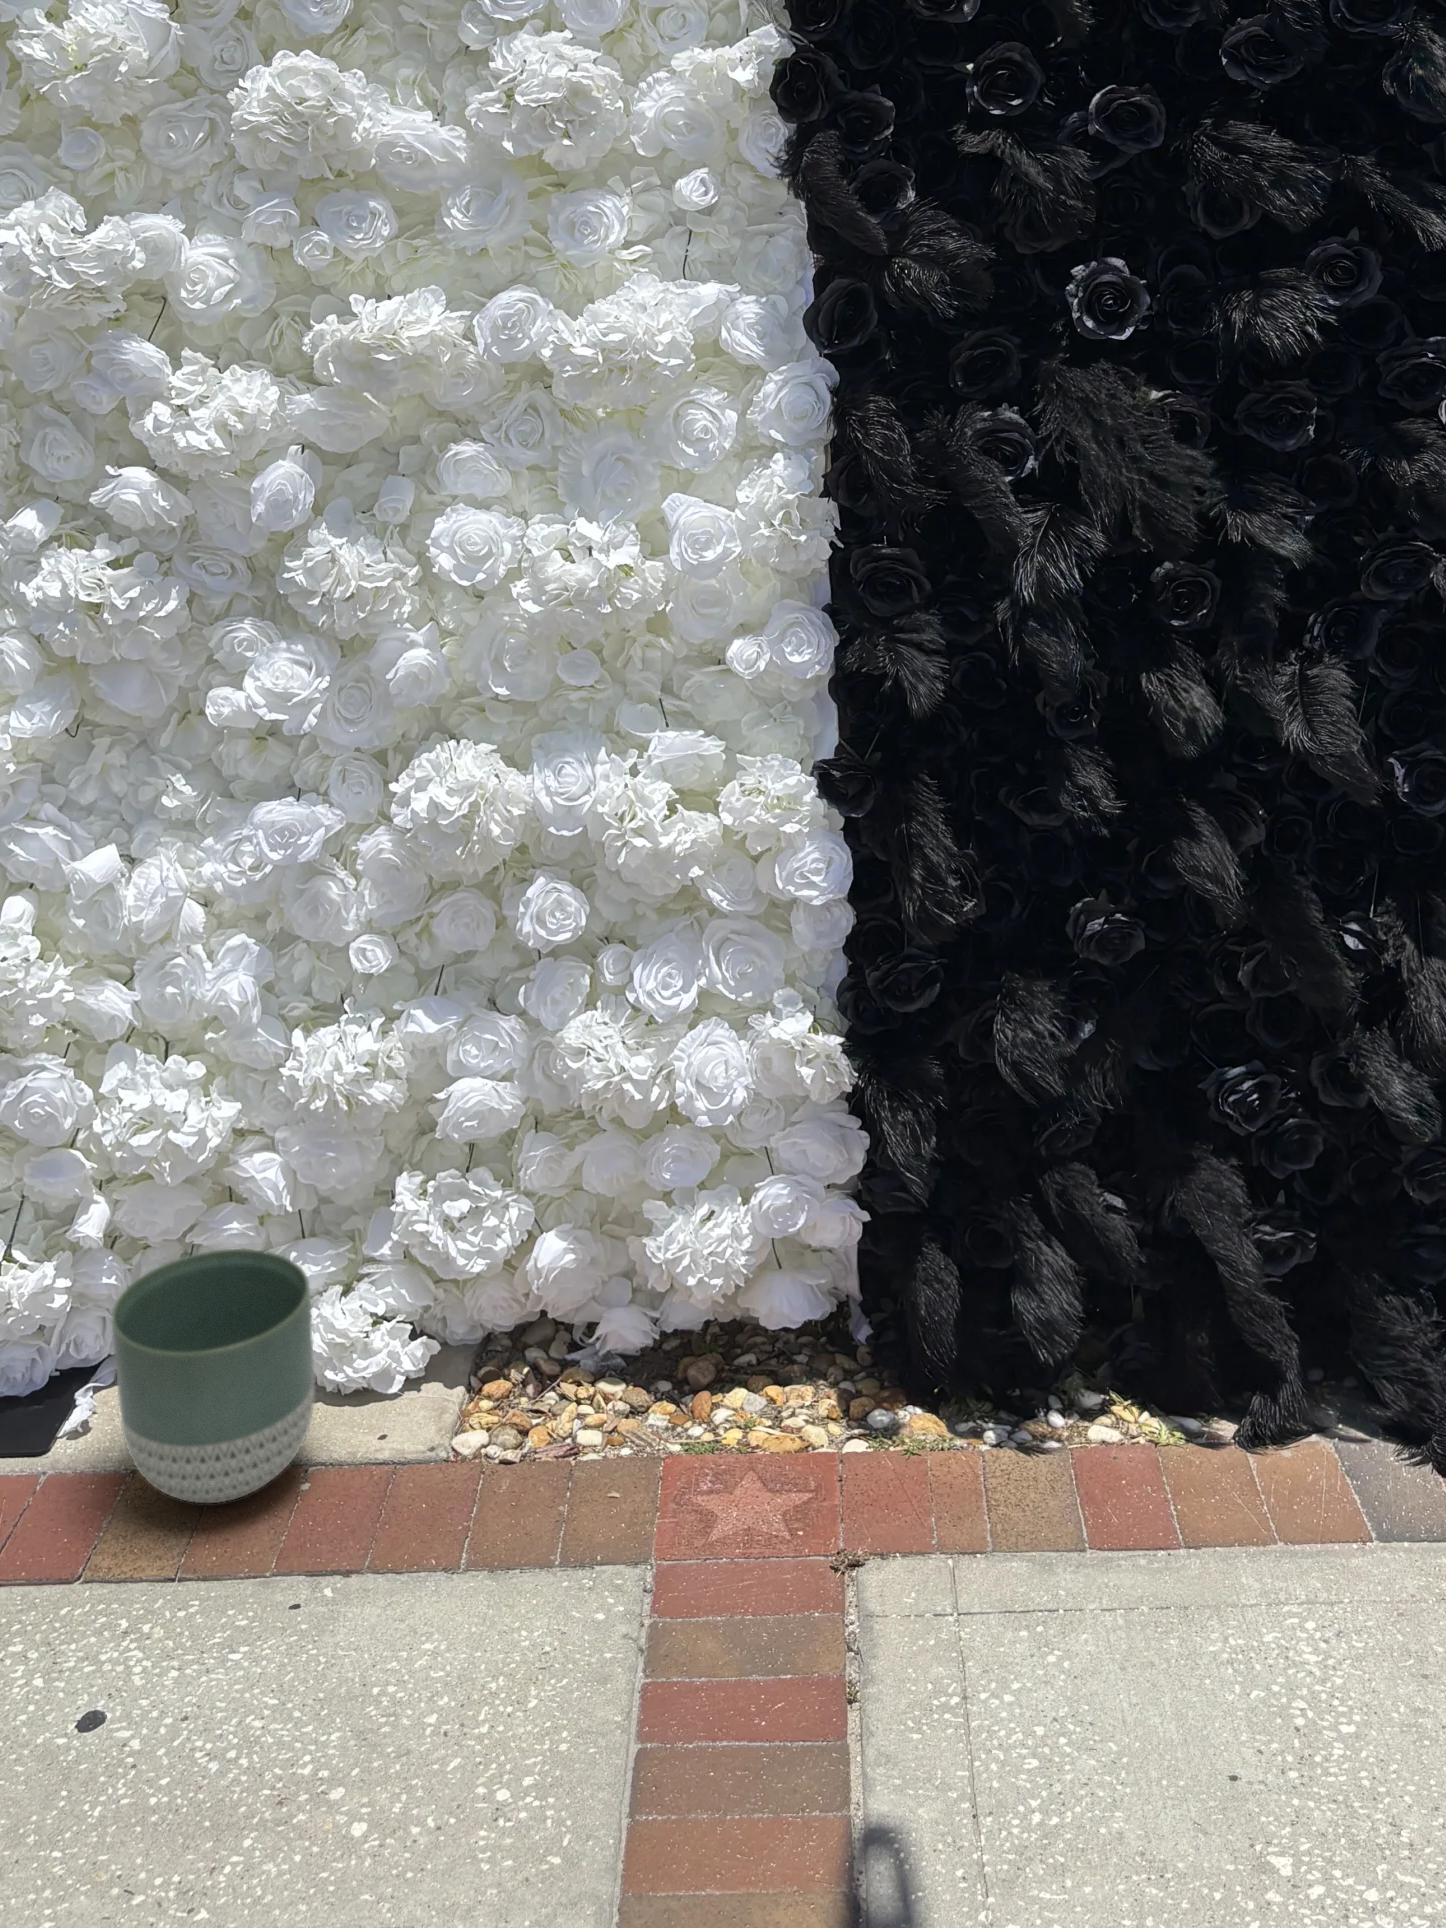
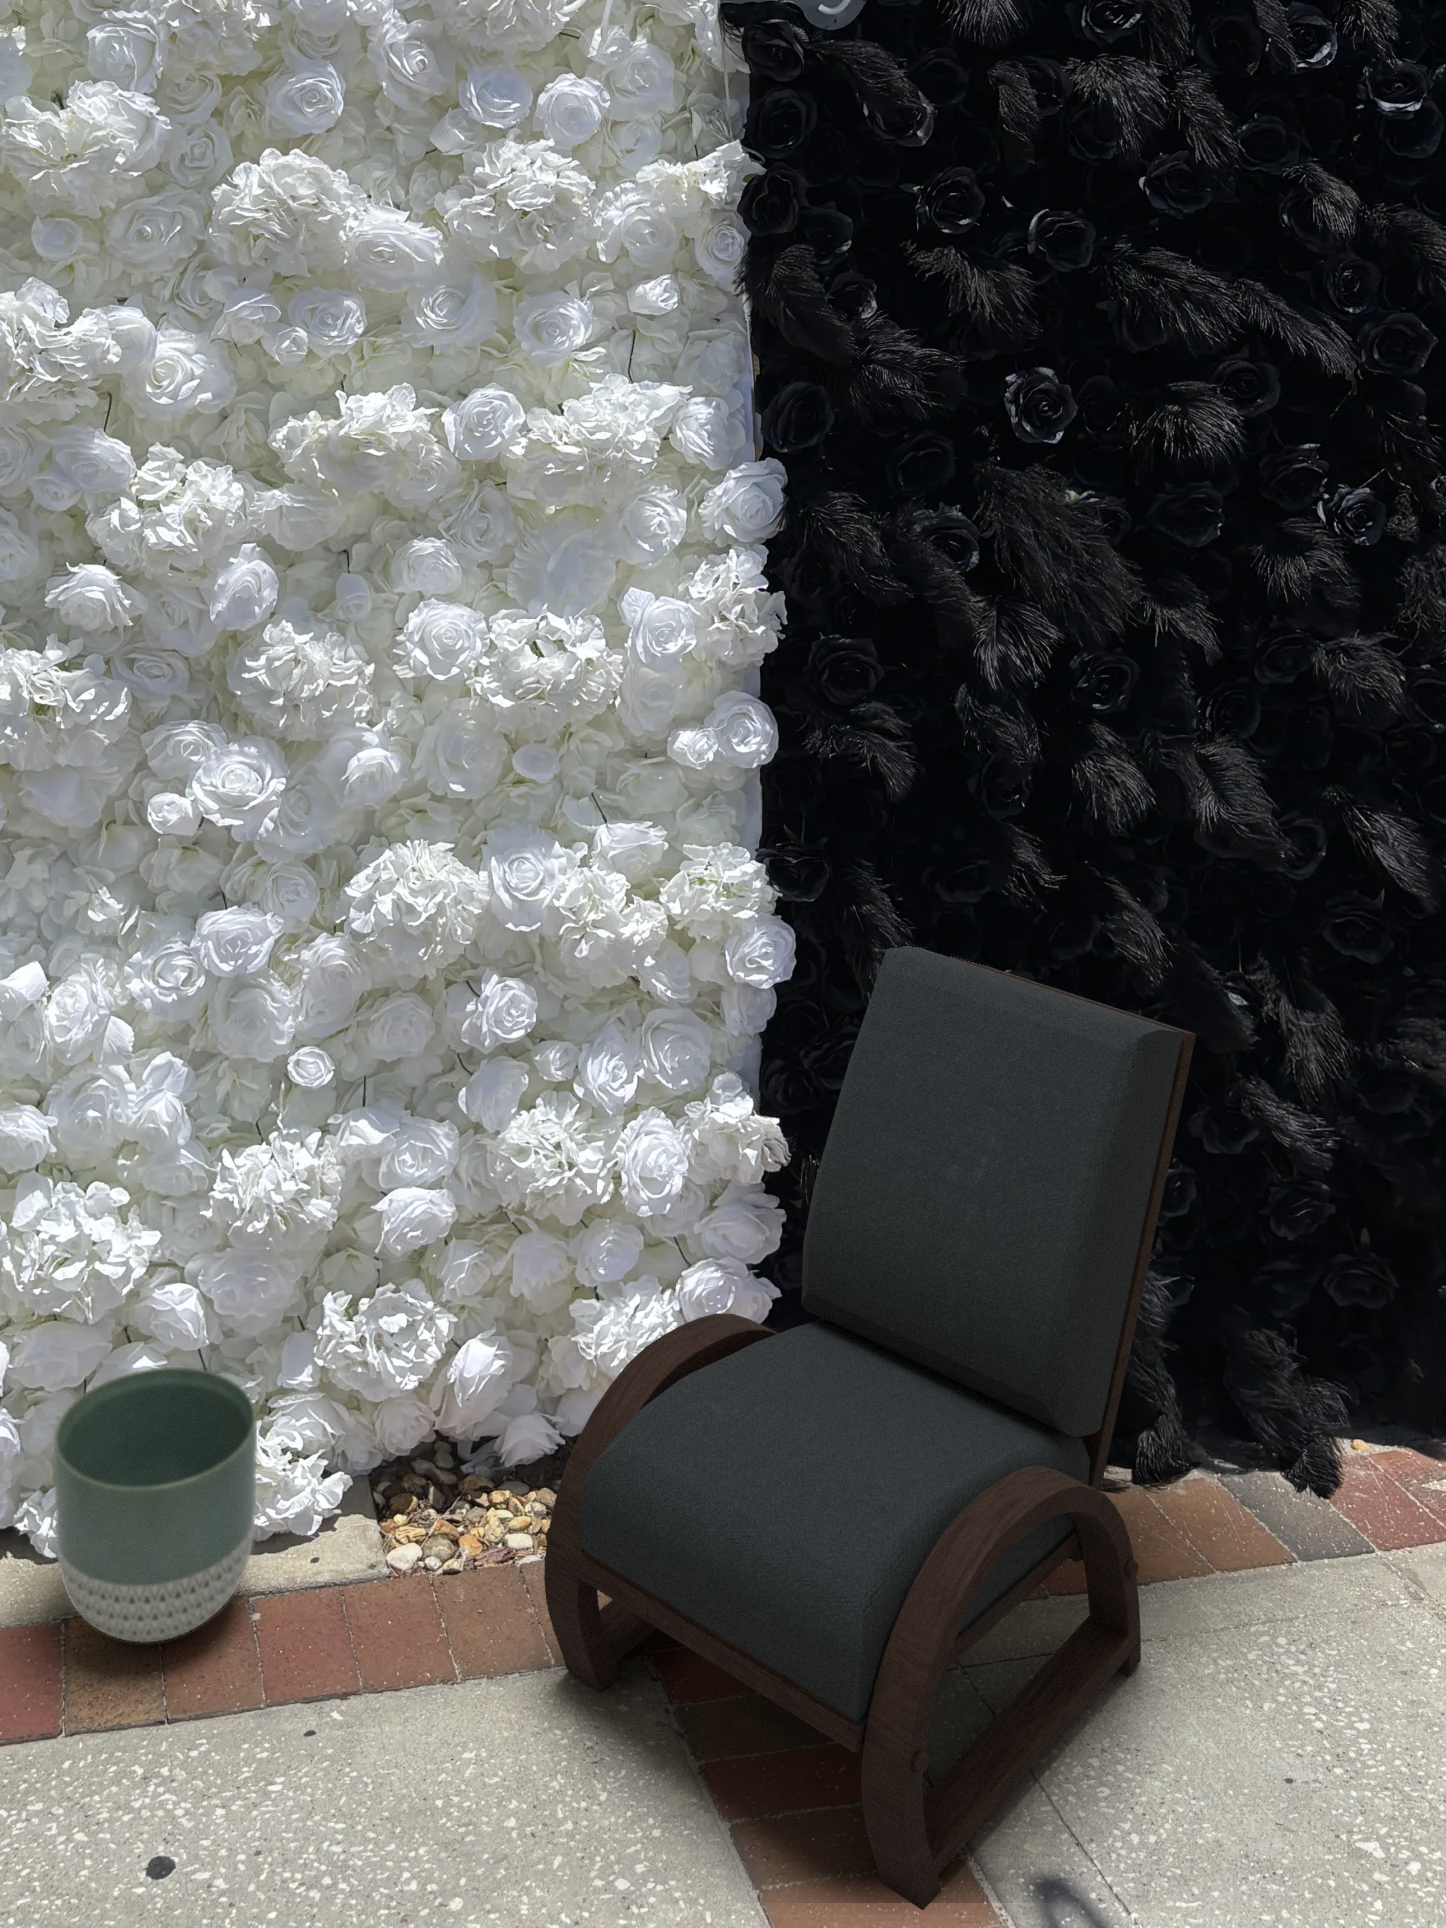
lounge chair: none [553,857,1249,1809] -> present [544,946,1196,1910]

